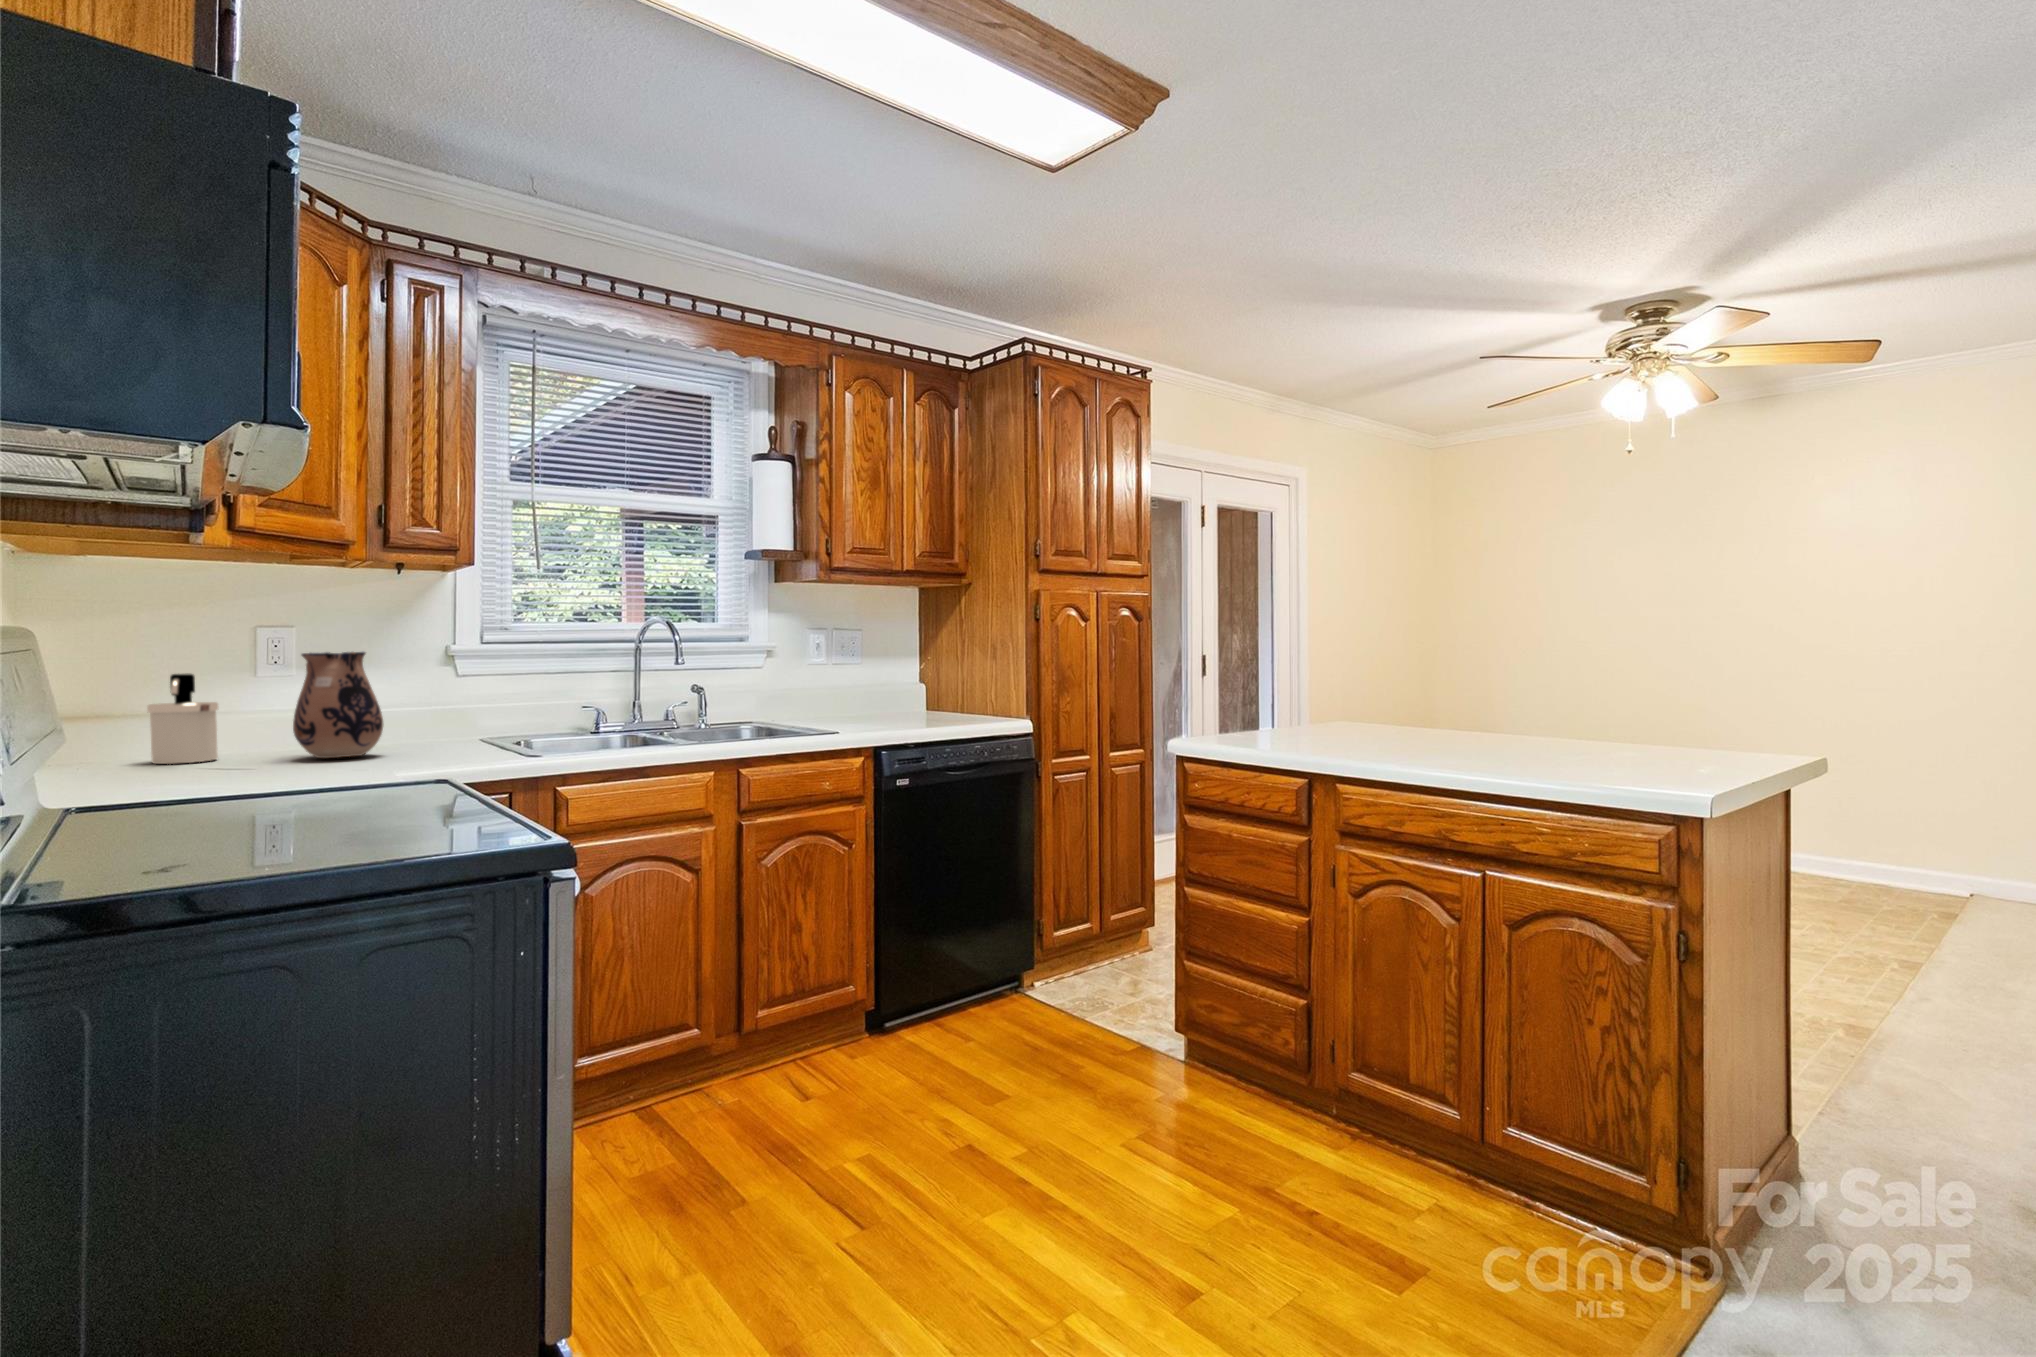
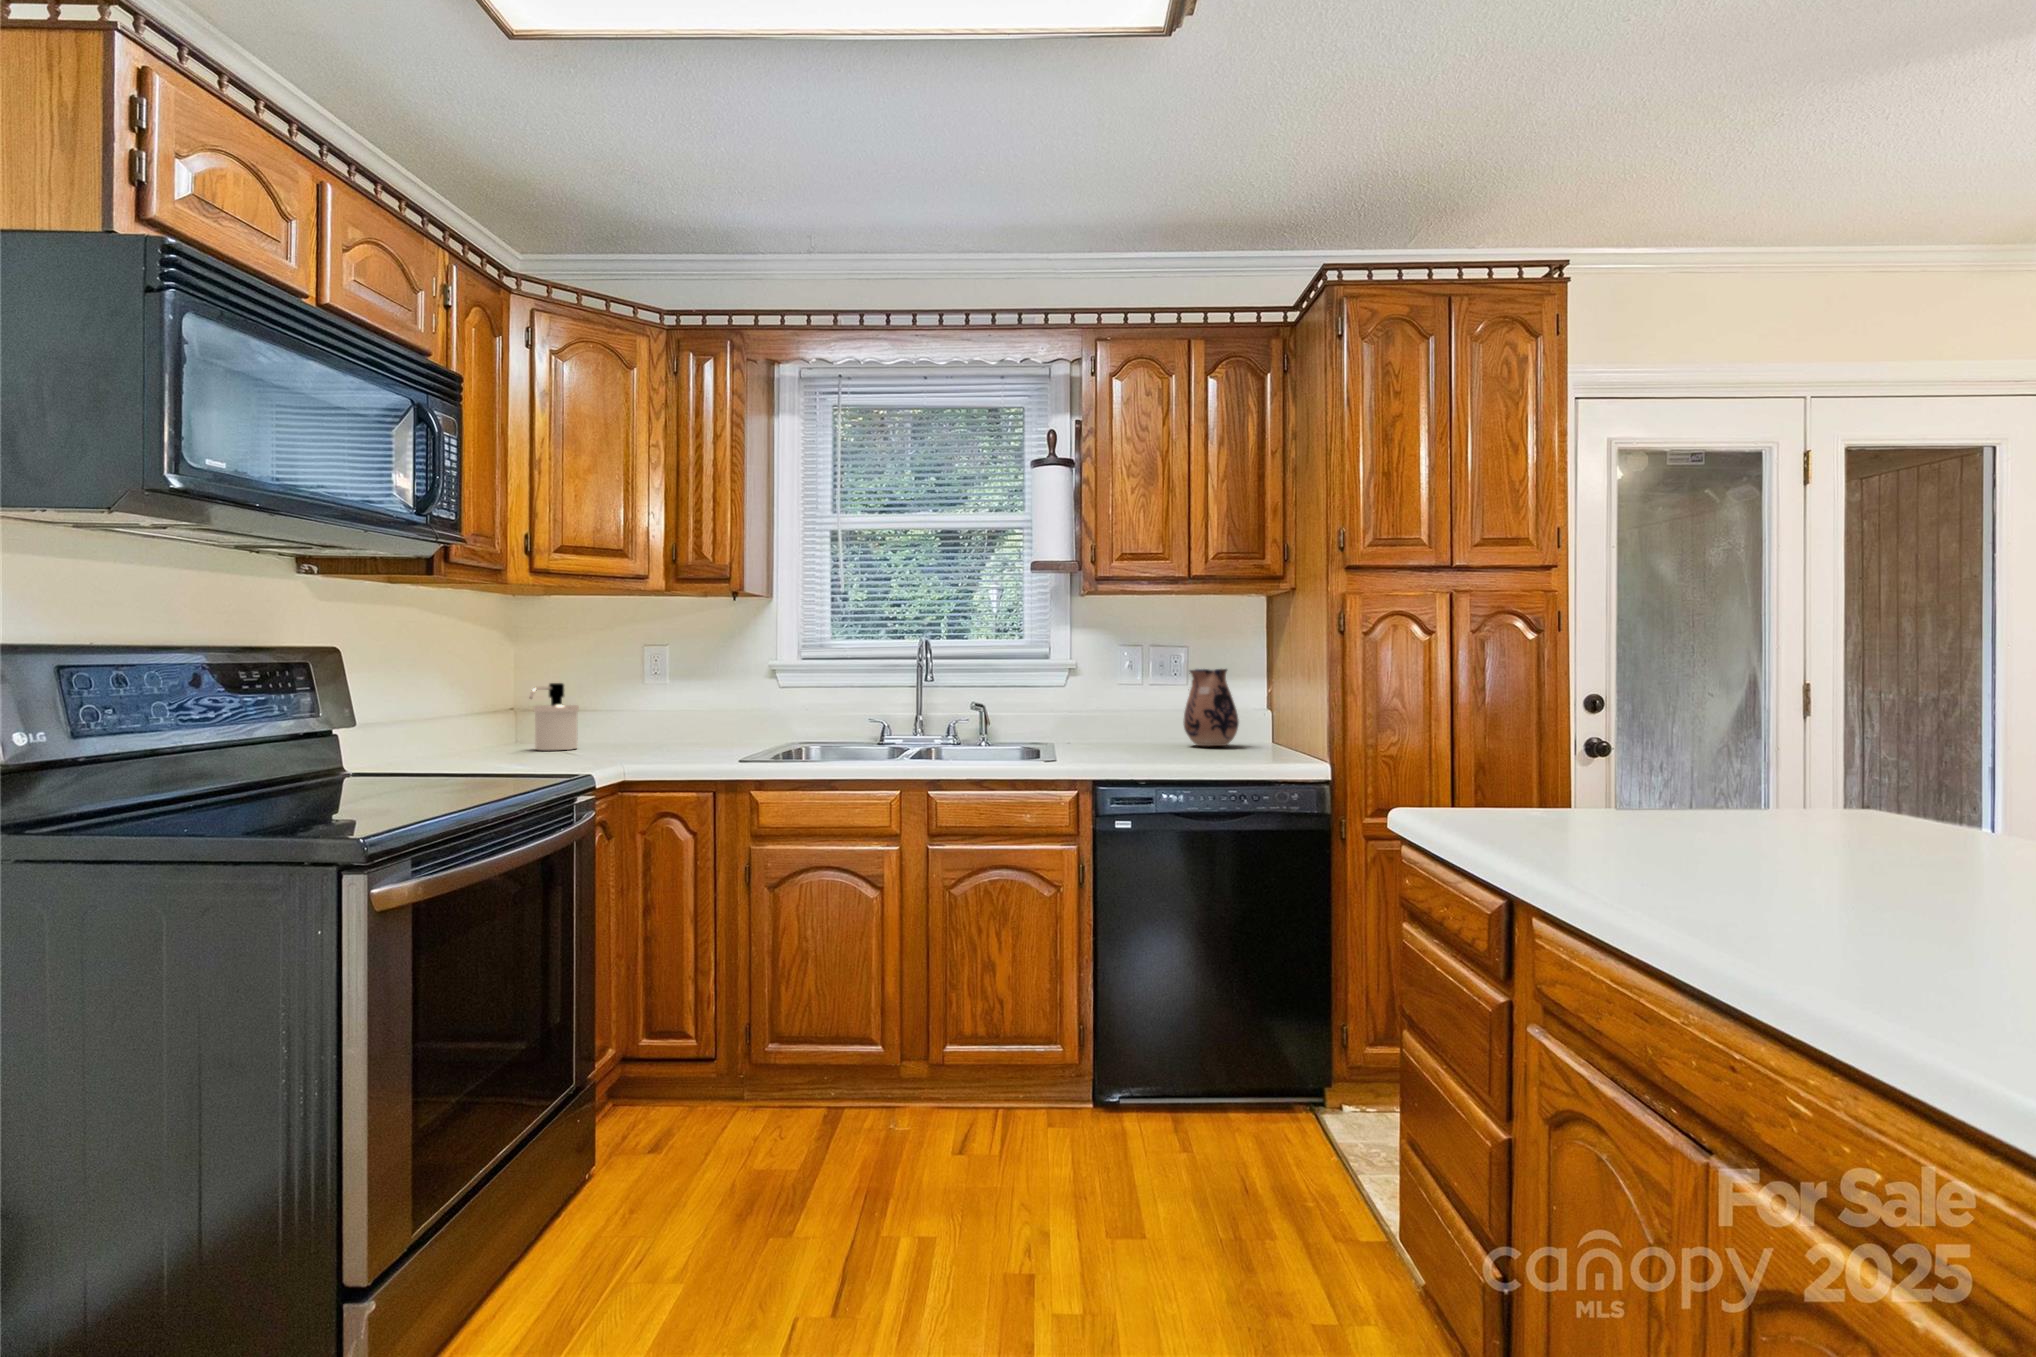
ceramic pitcher: present [293,652,383,758] -> present [1184,669,1239,747]

